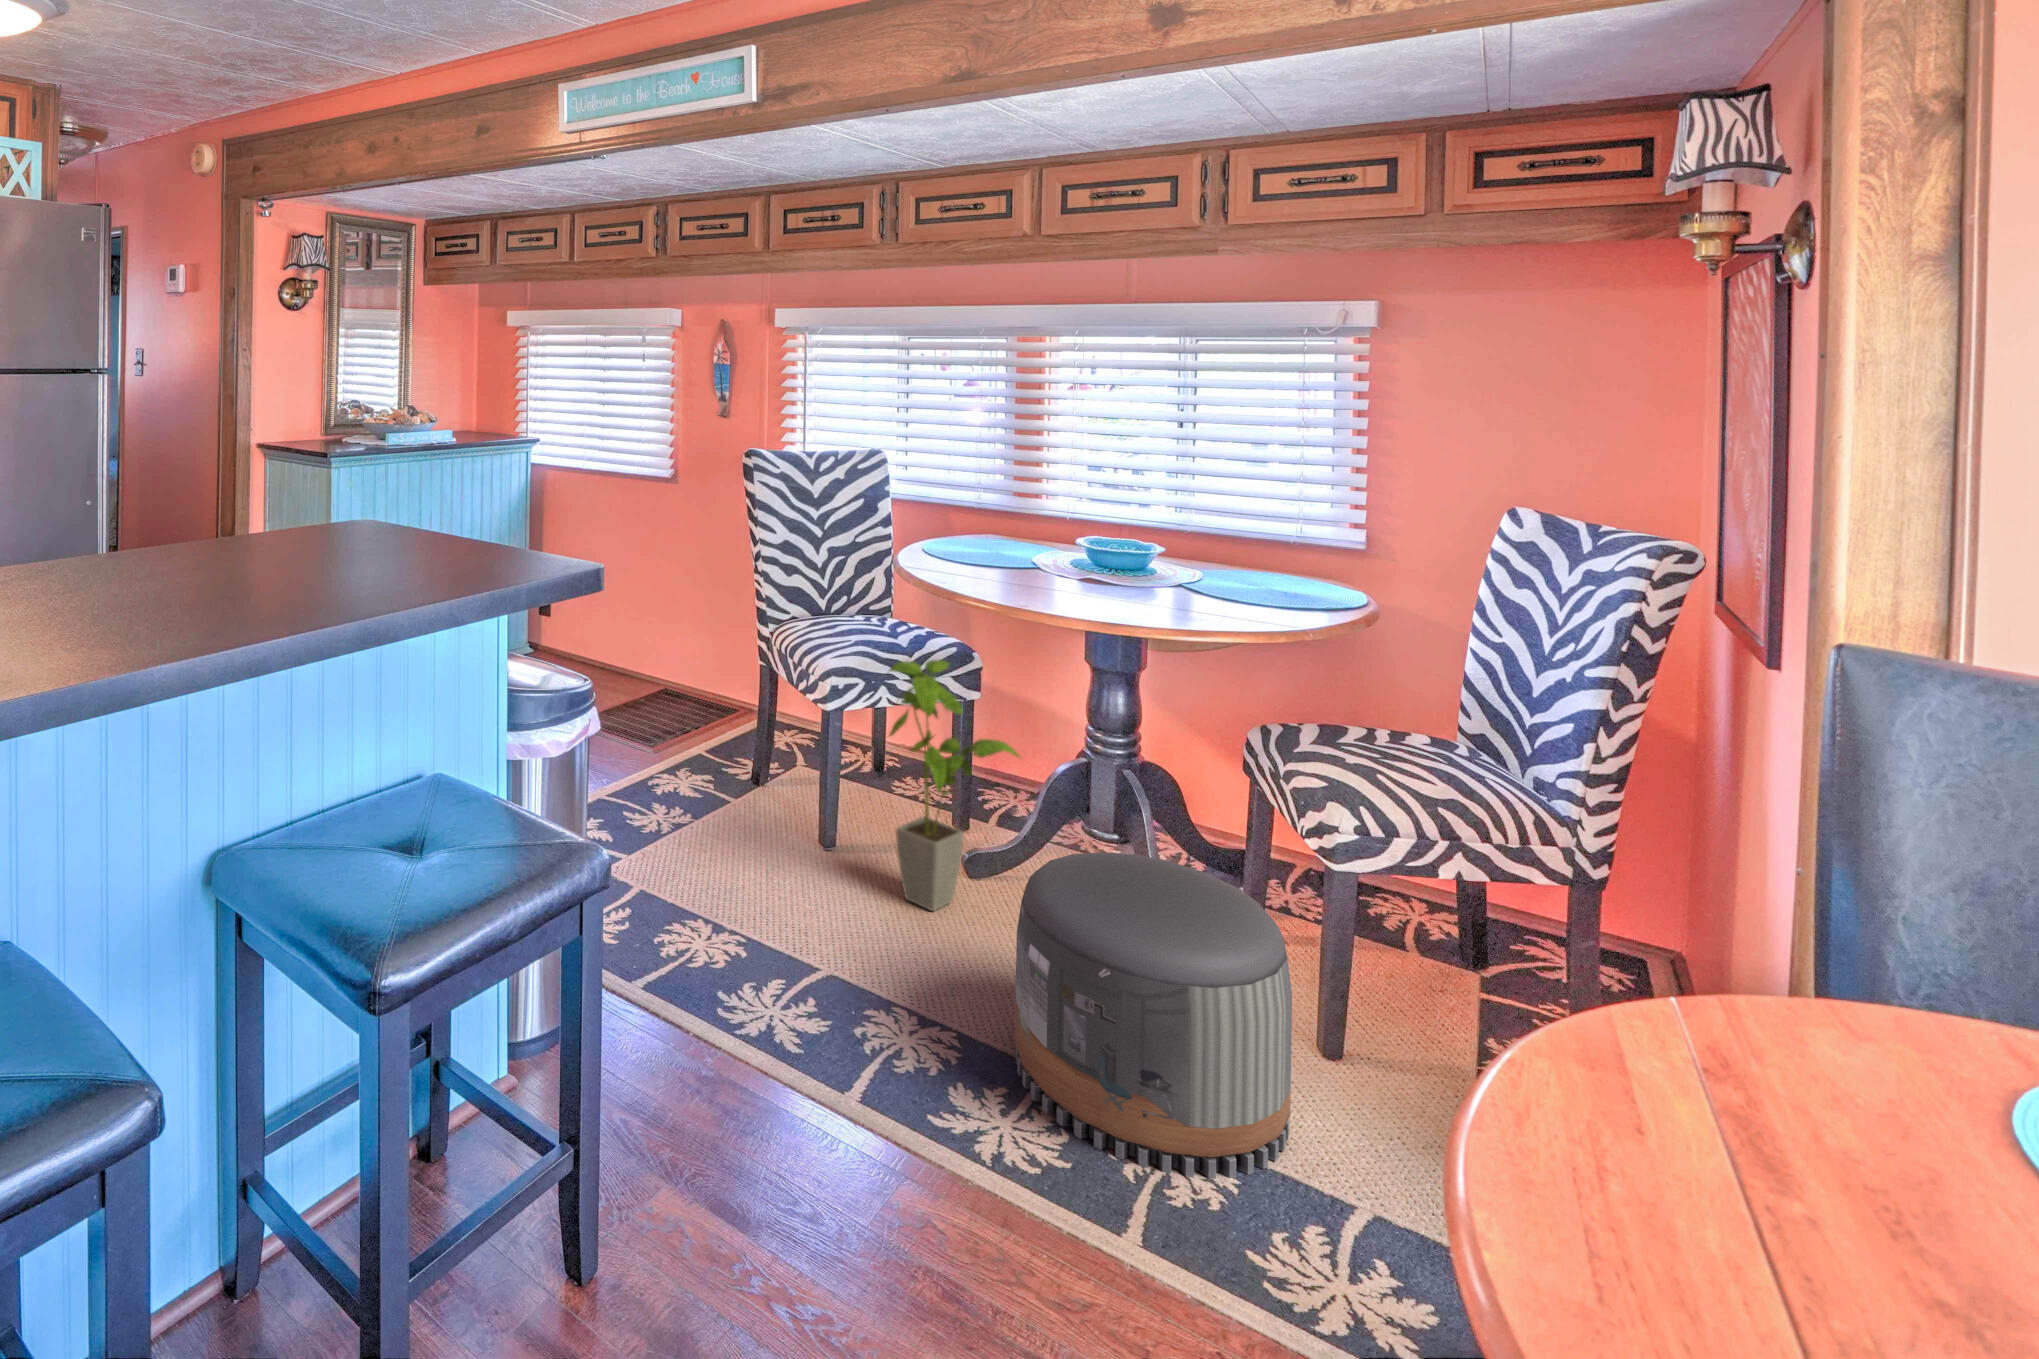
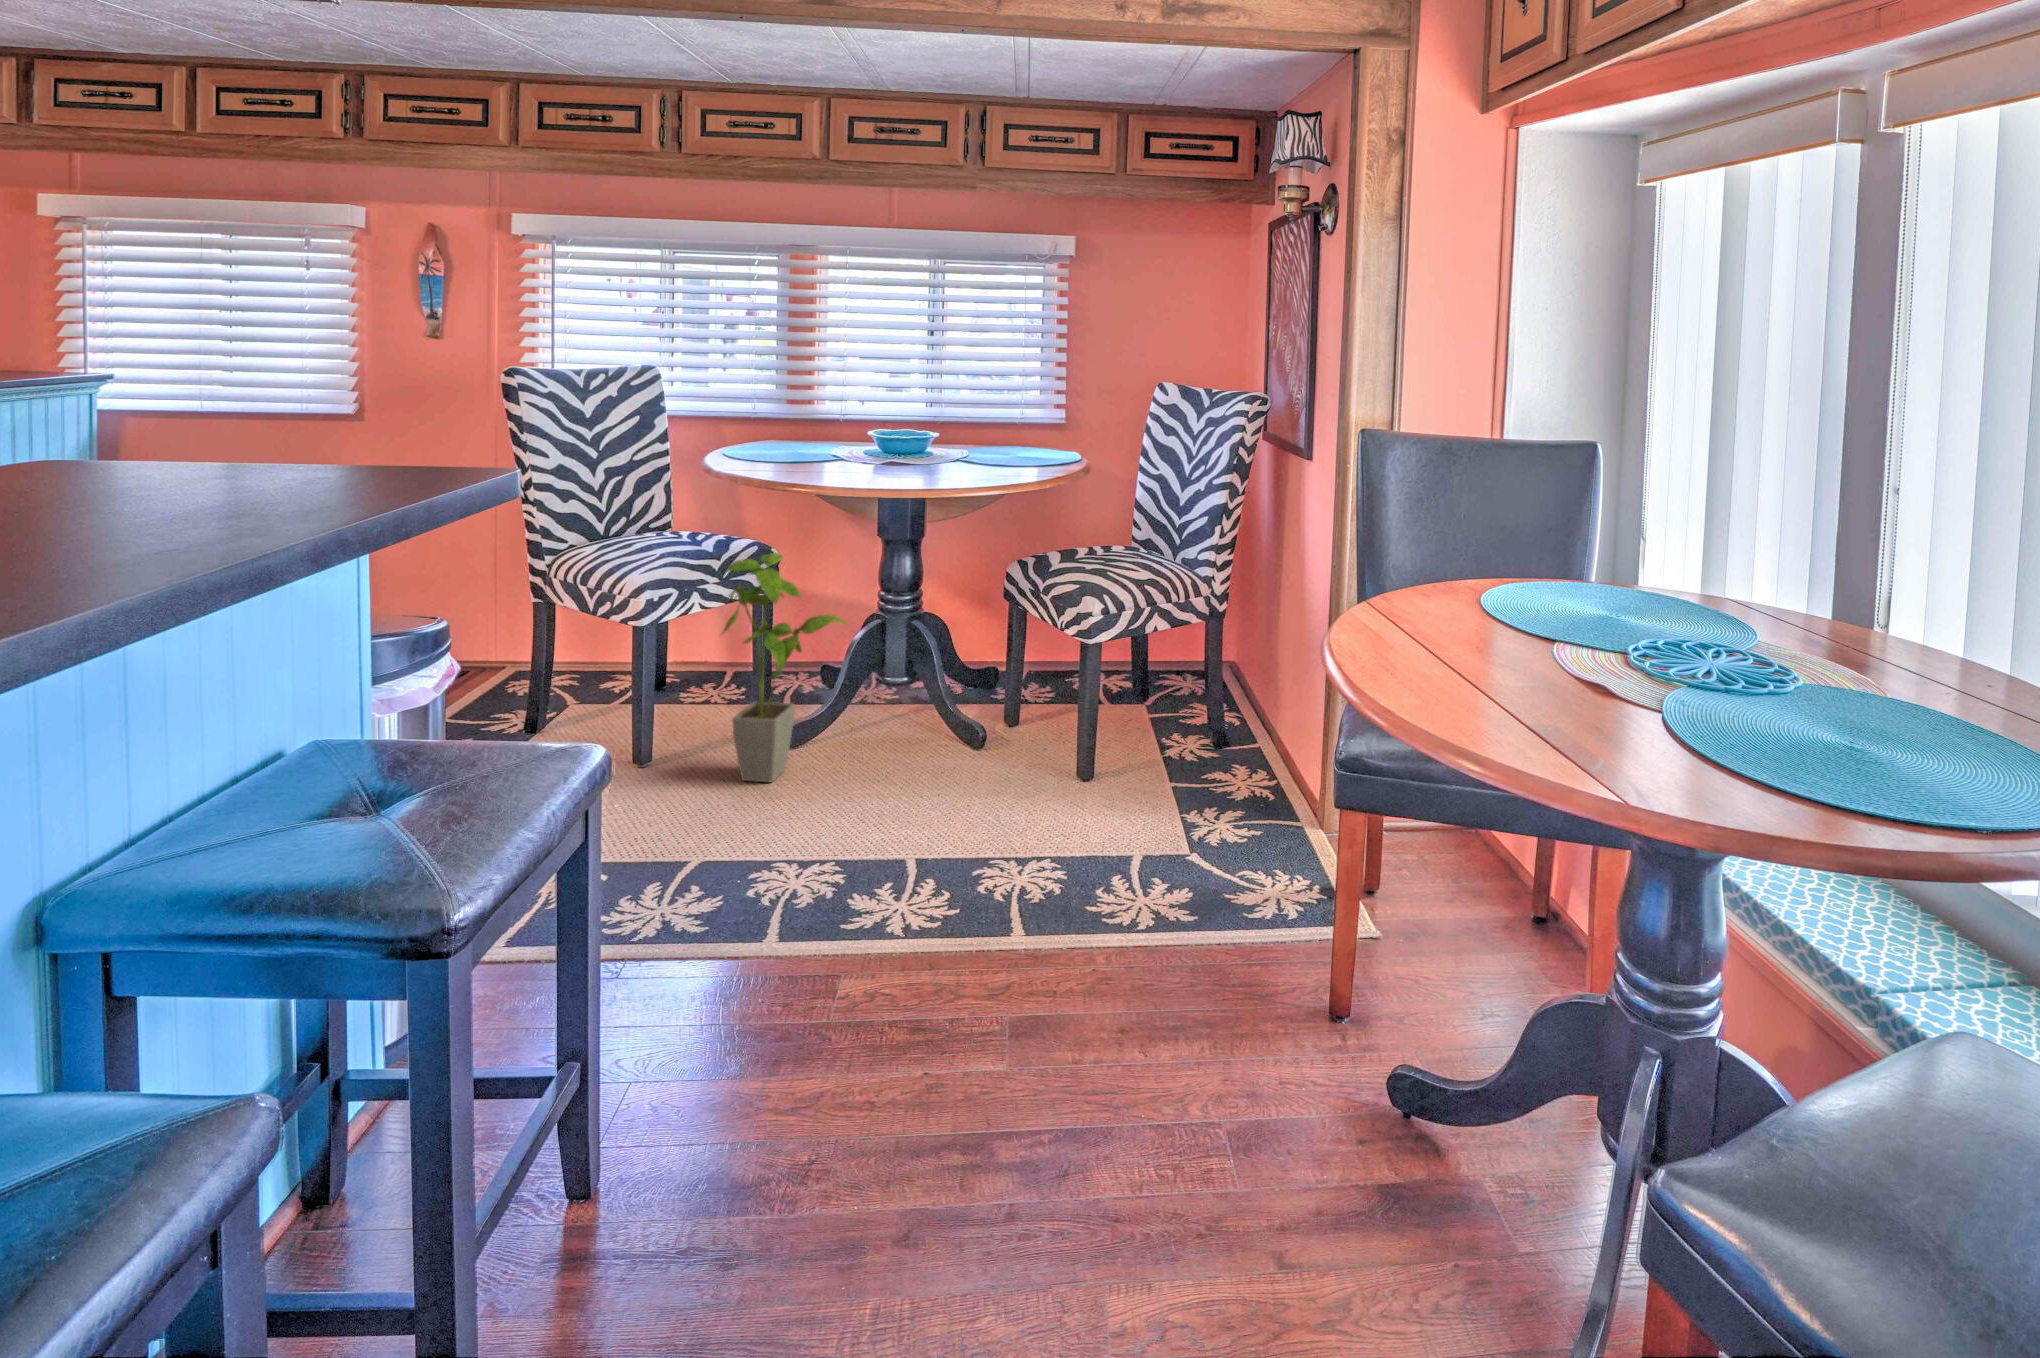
pouf: present [1015,852,1292,1179] -> none [886,670,1085,896]

